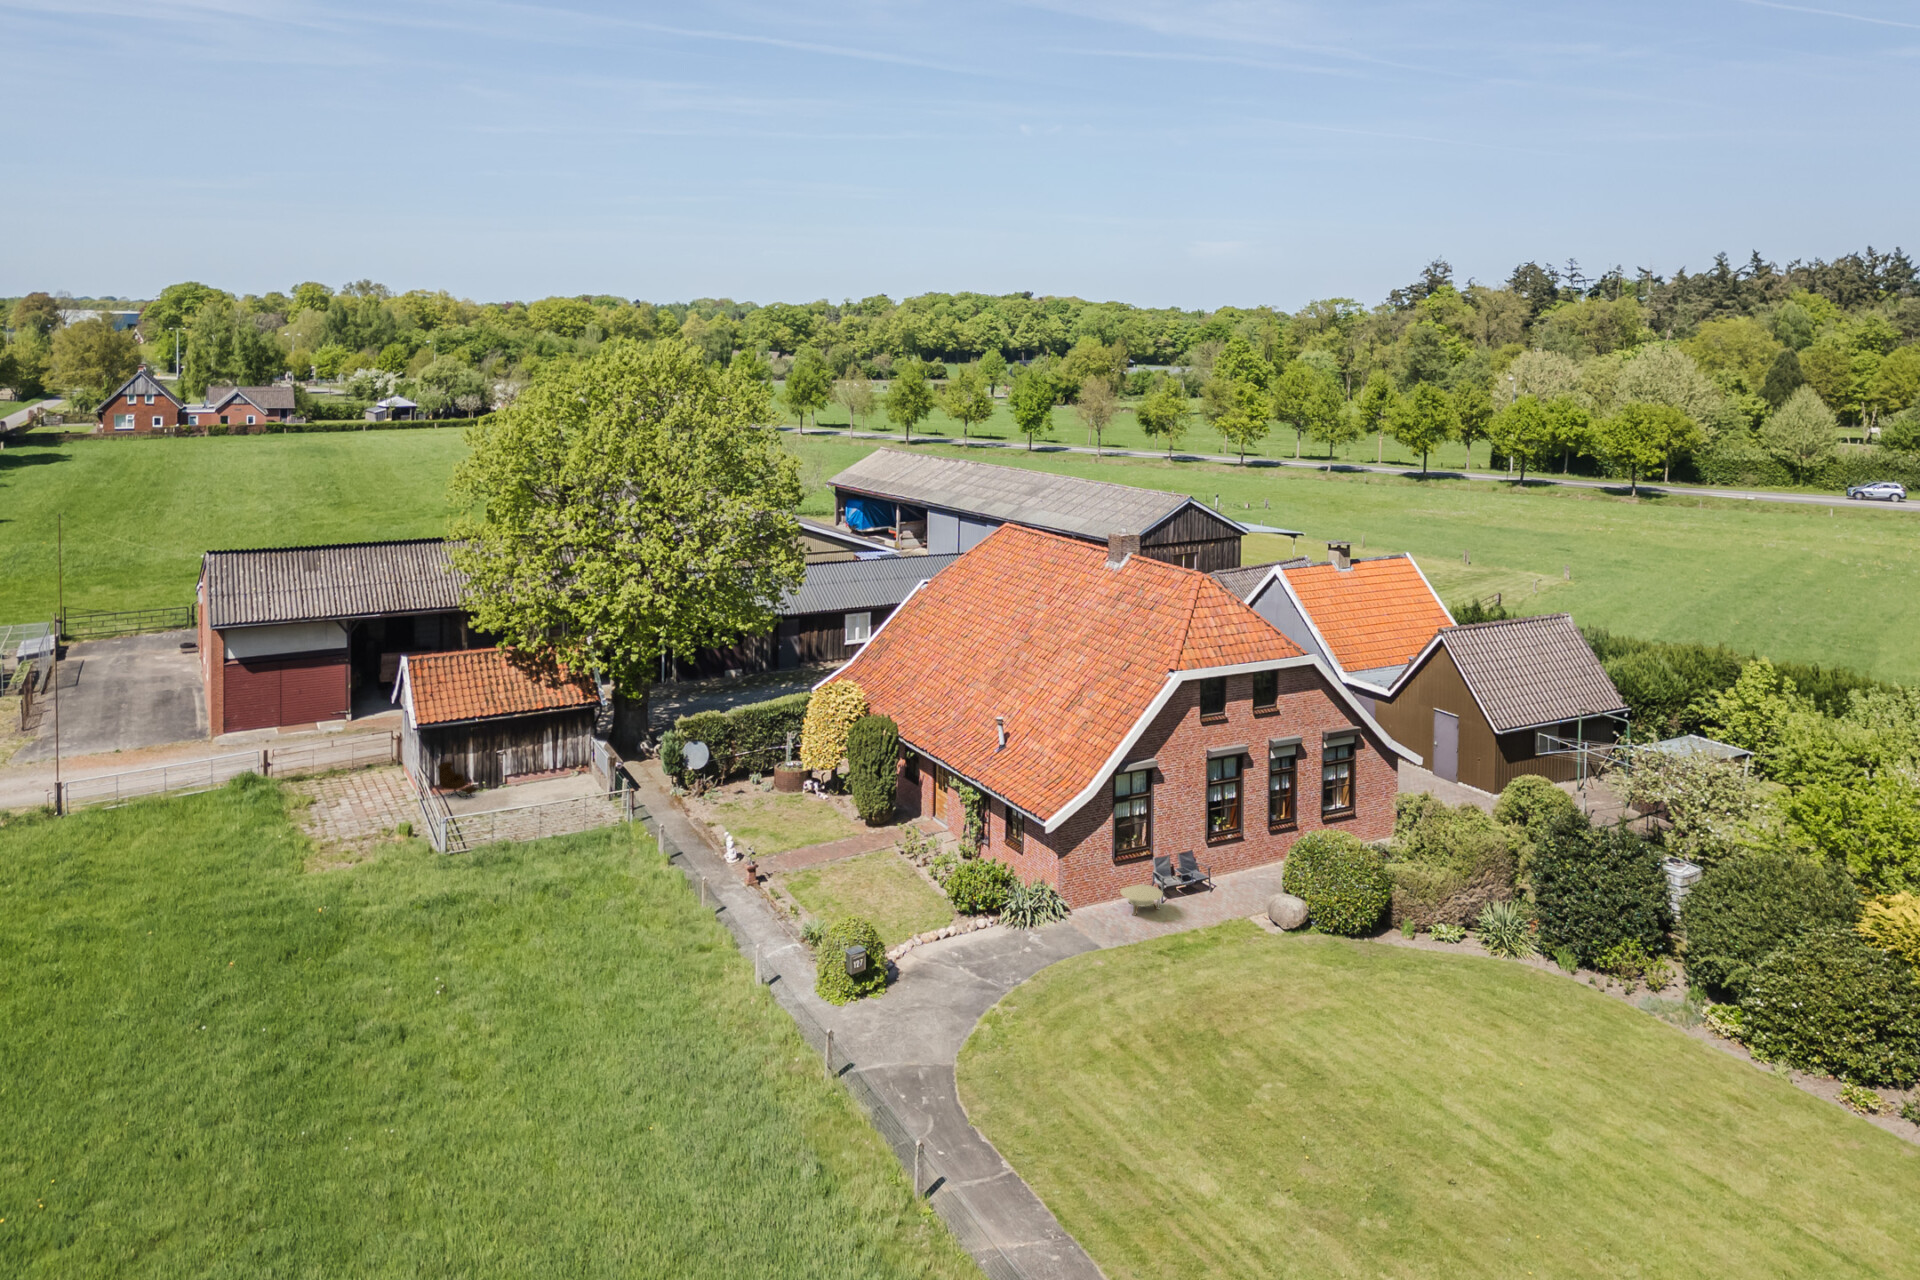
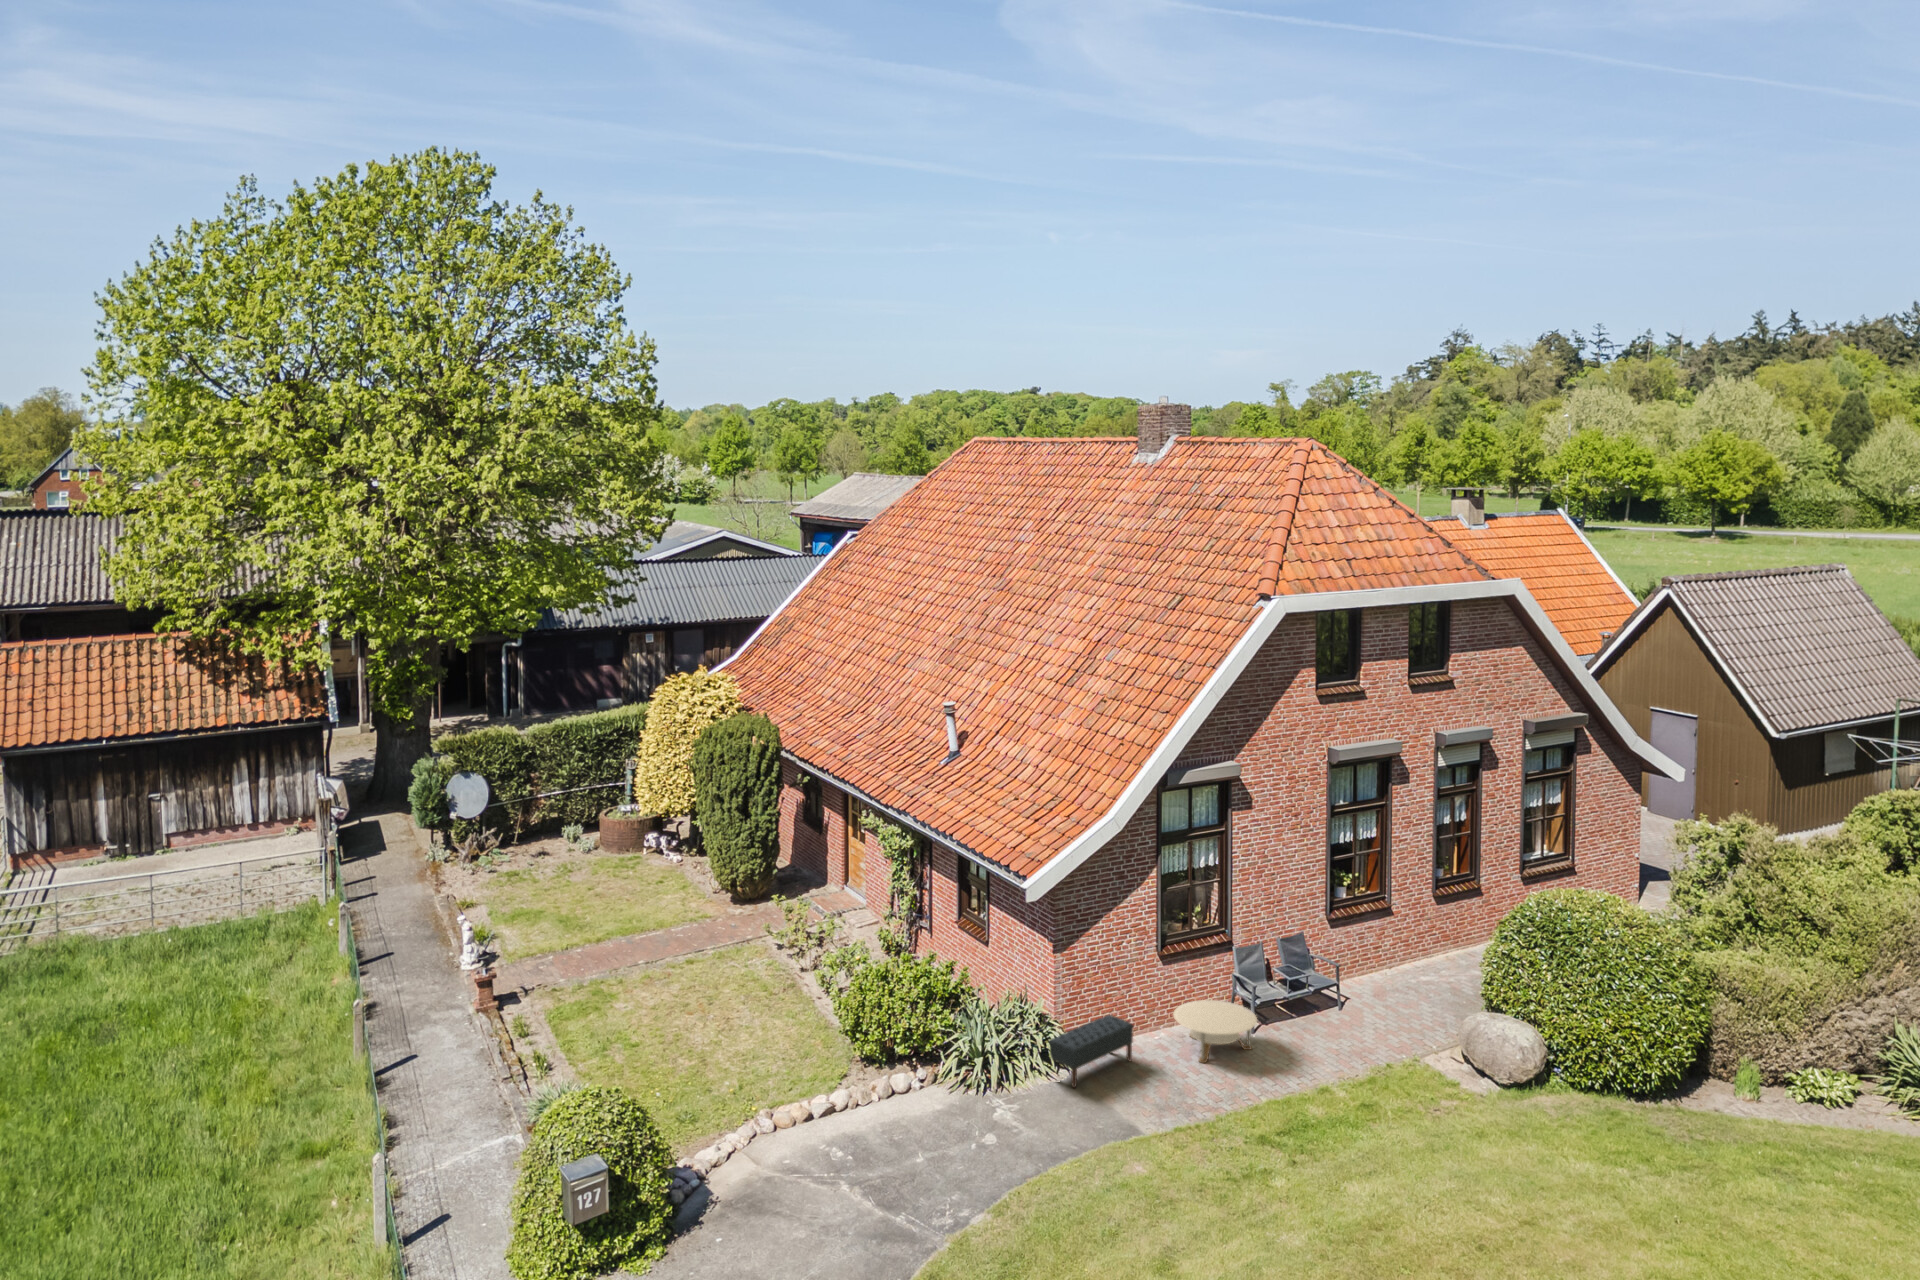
lounge chair: present [438,762,477,799] -> none [40,812,108,873]
bench: none [1055,891,1099,927] -> present [1049,1015,1134,1088]

